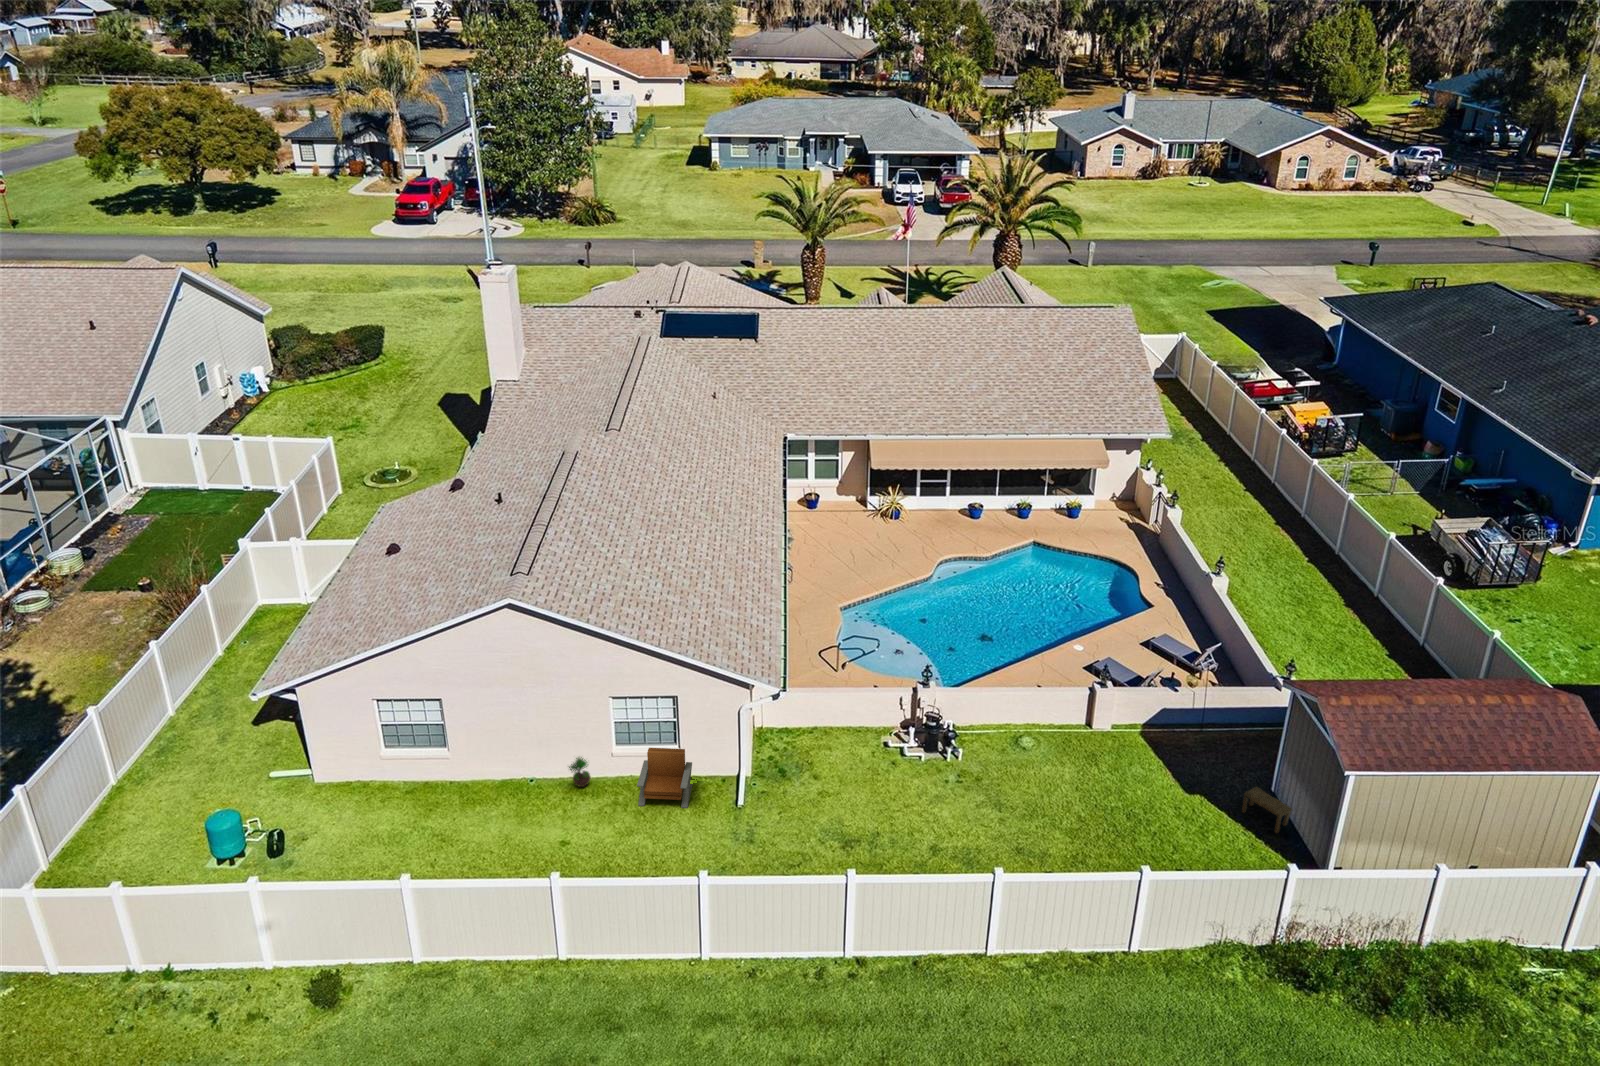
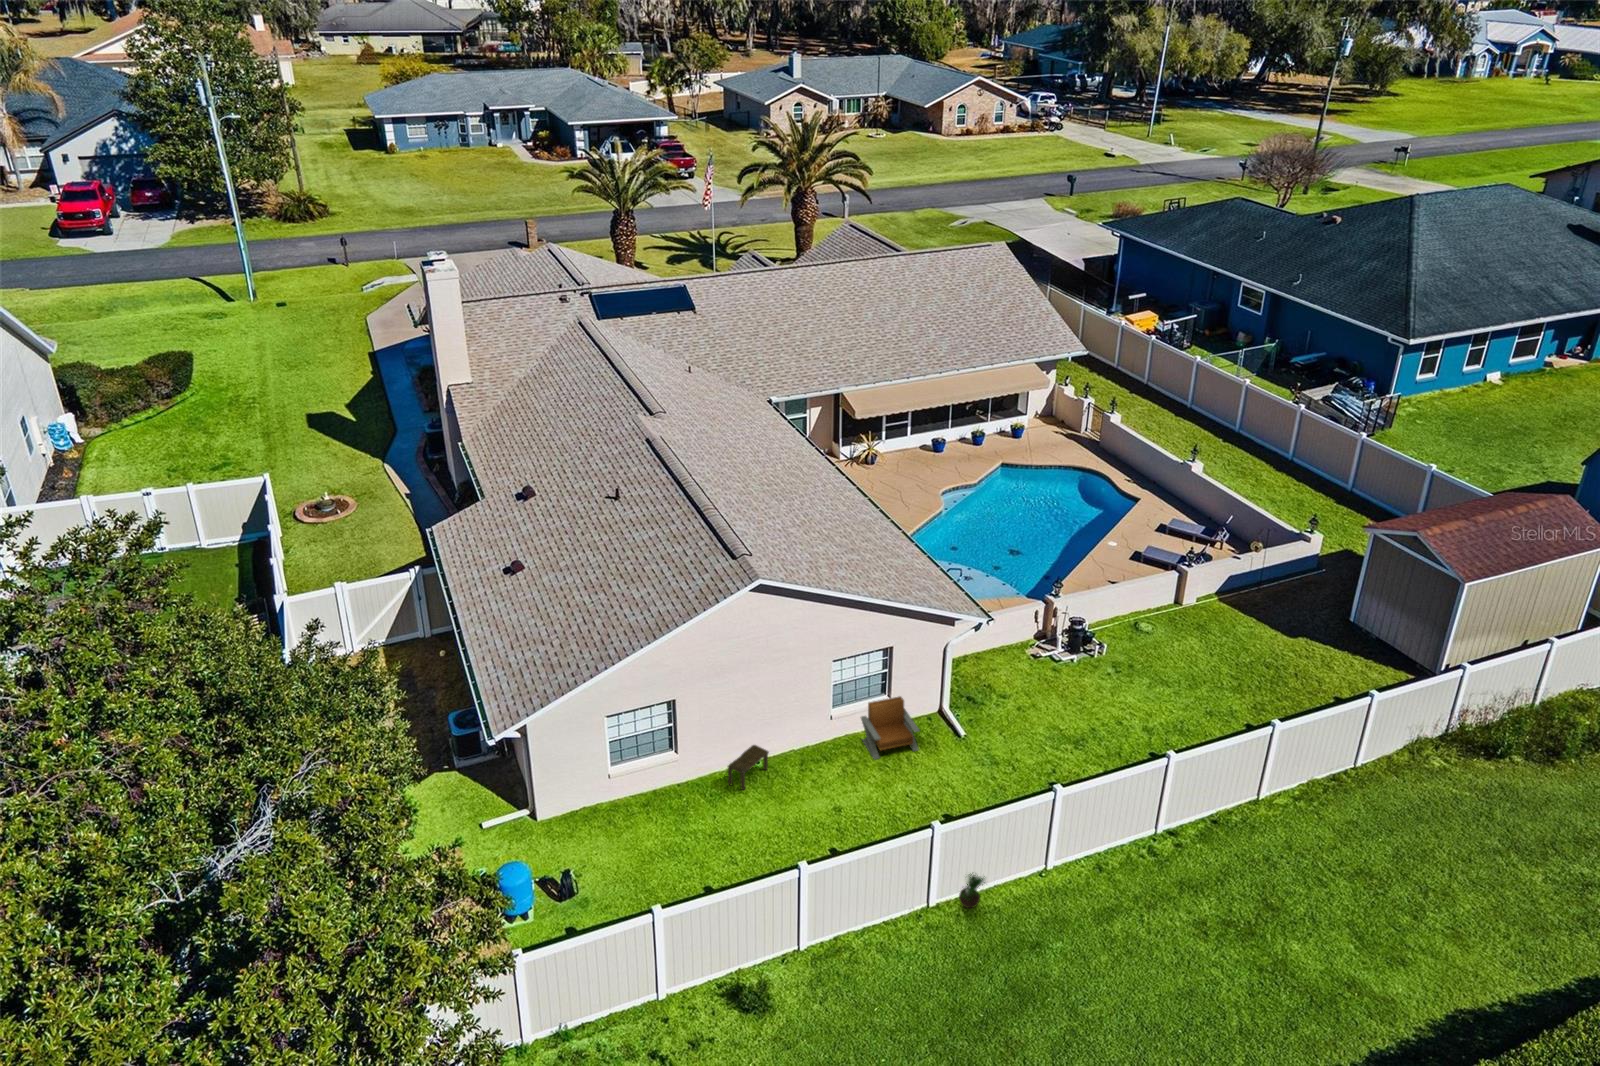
potted tree: present [569,757,590,787] -> present [959,873,985,908]
bench: present [1242,787,1292,833] -> present [728,745,769,790]

